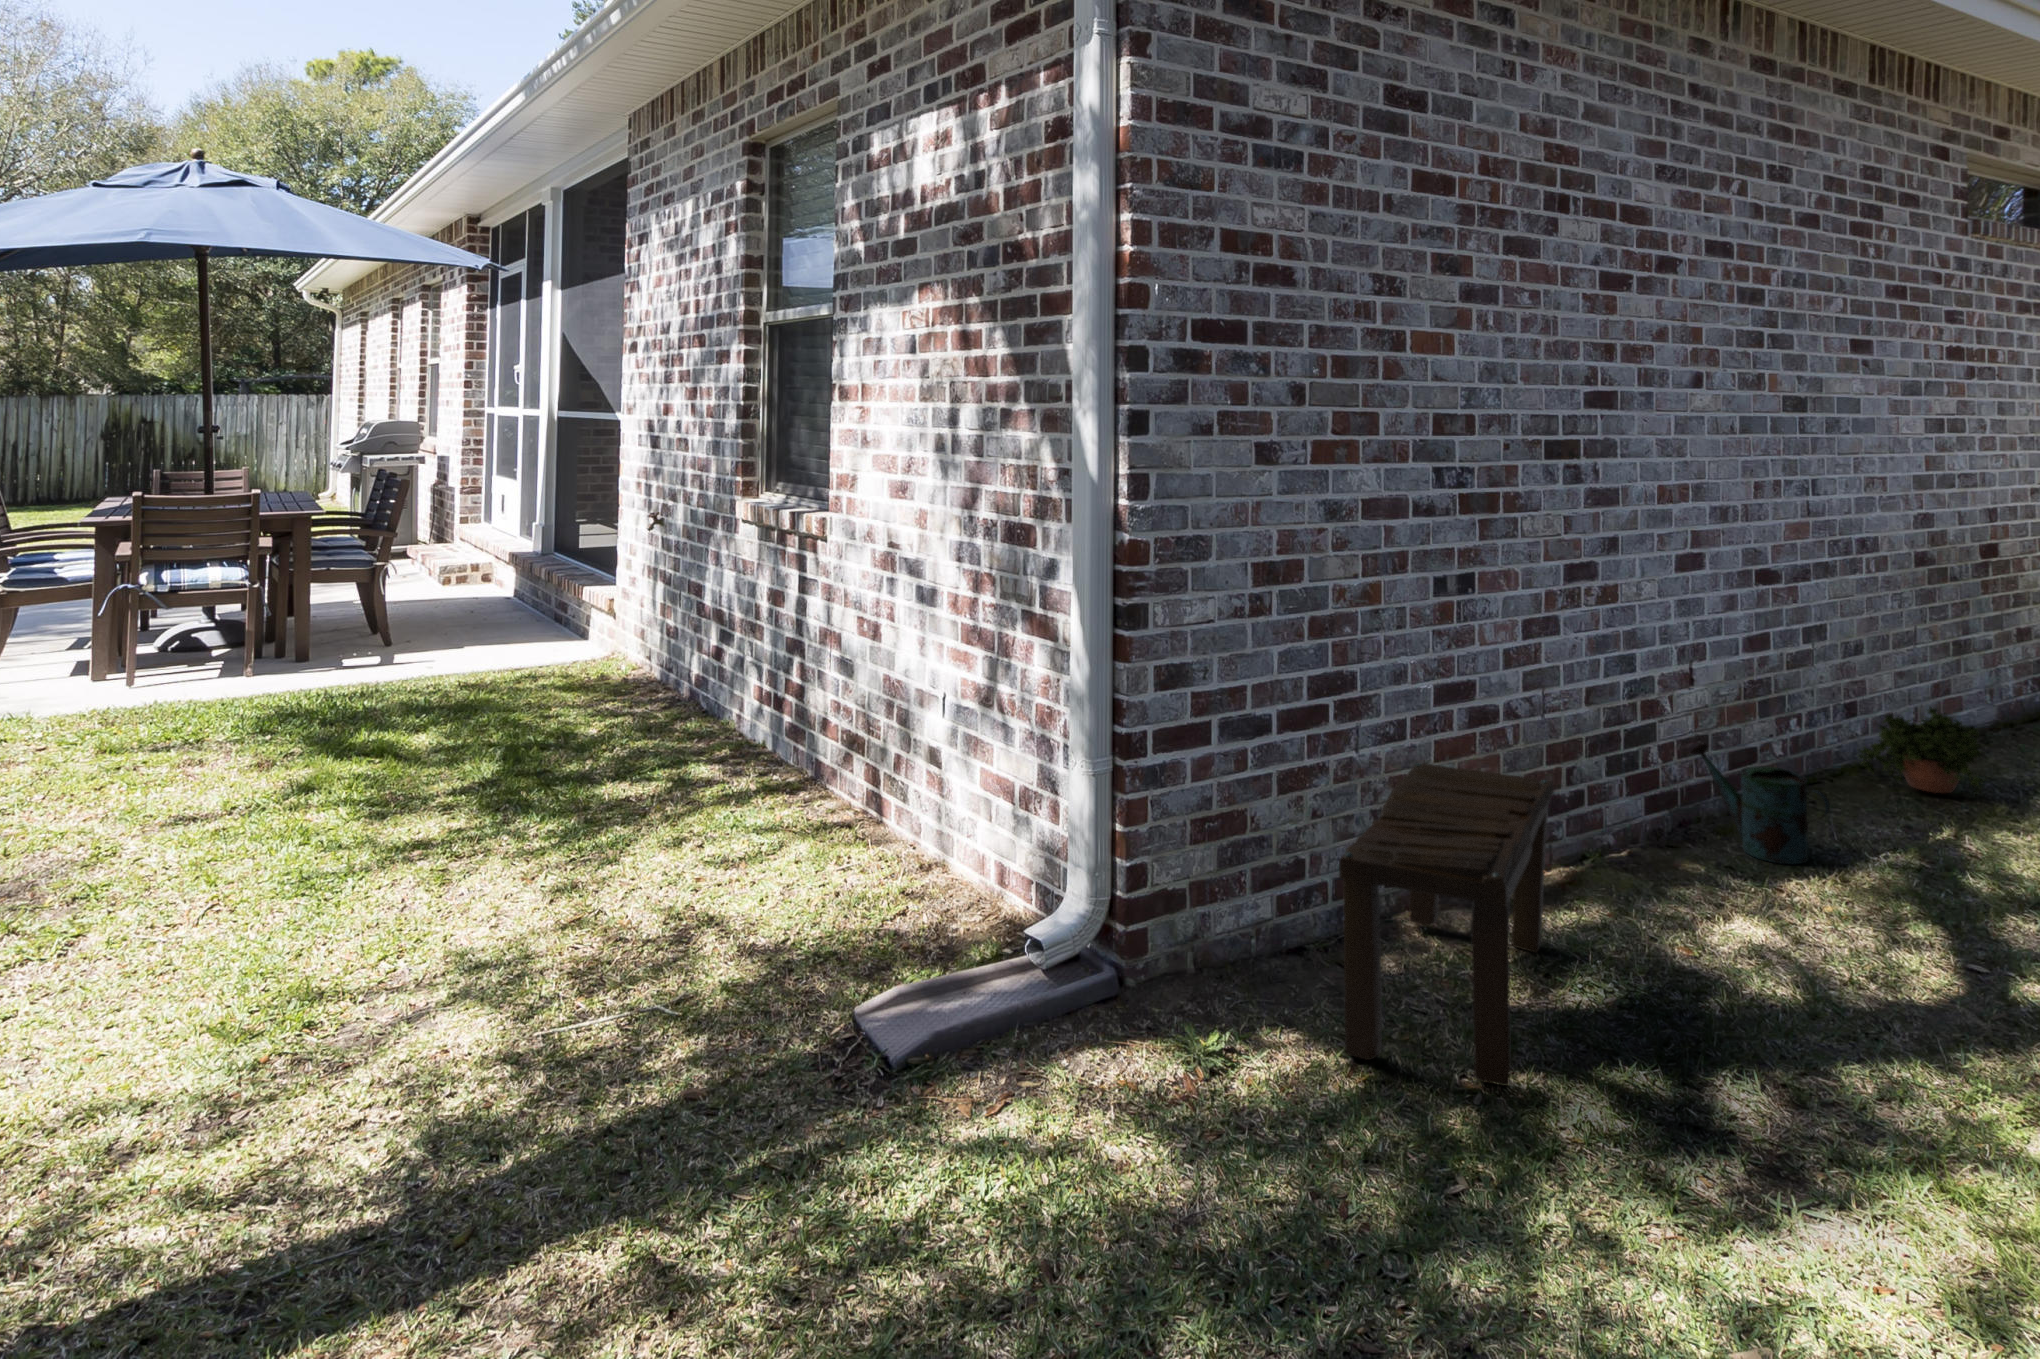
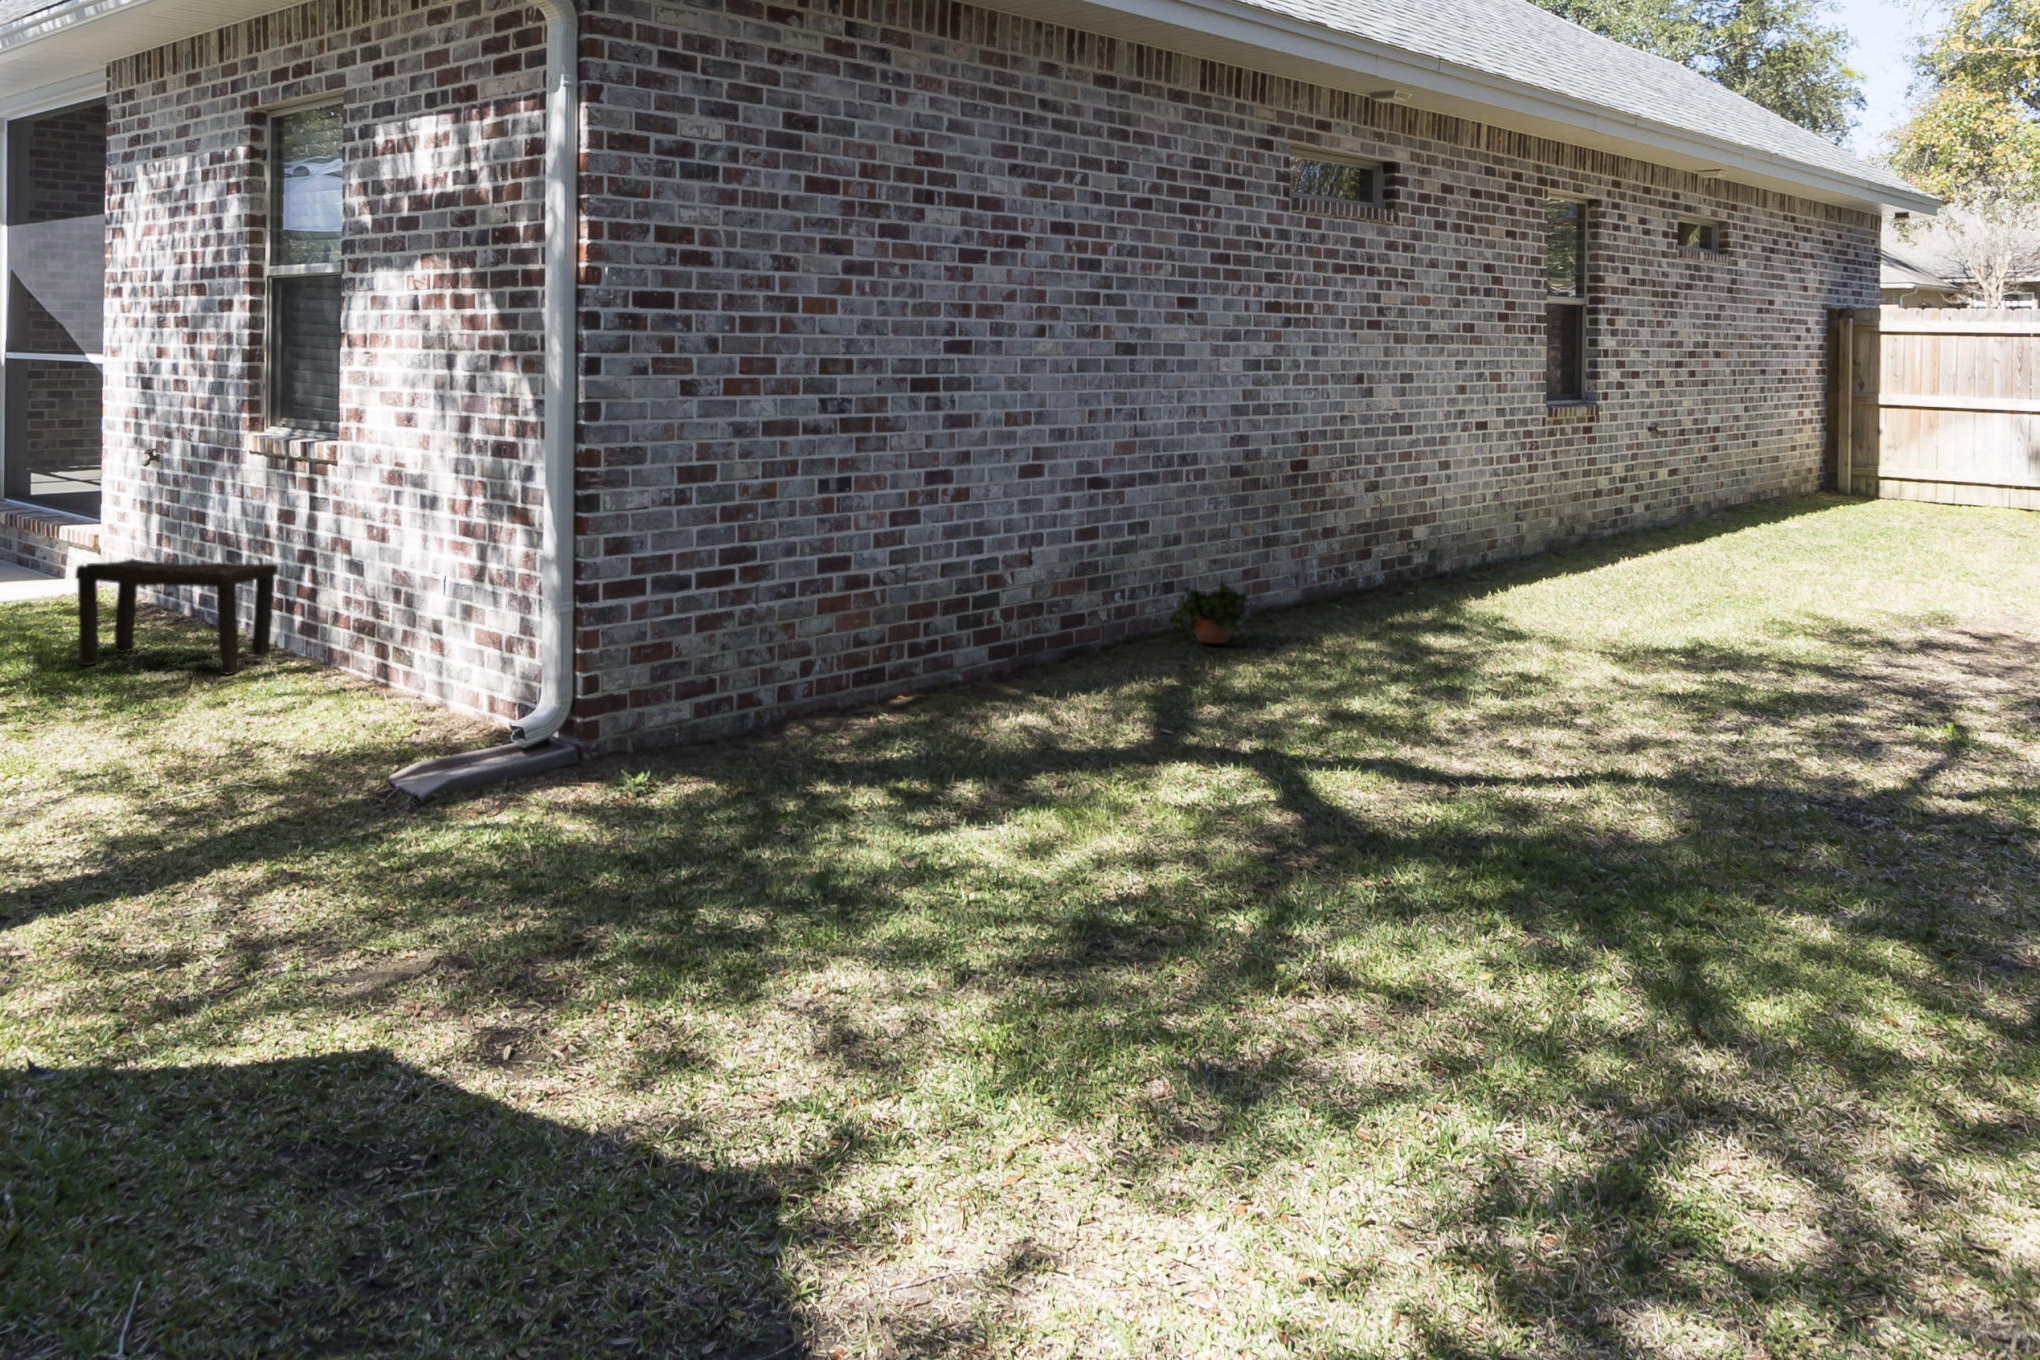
watering can: present [1691,743,1830,864] -> none [1022,605,1104,685]
bench: present [1339,763,1554,1086] -> present [76,559,278,674]

